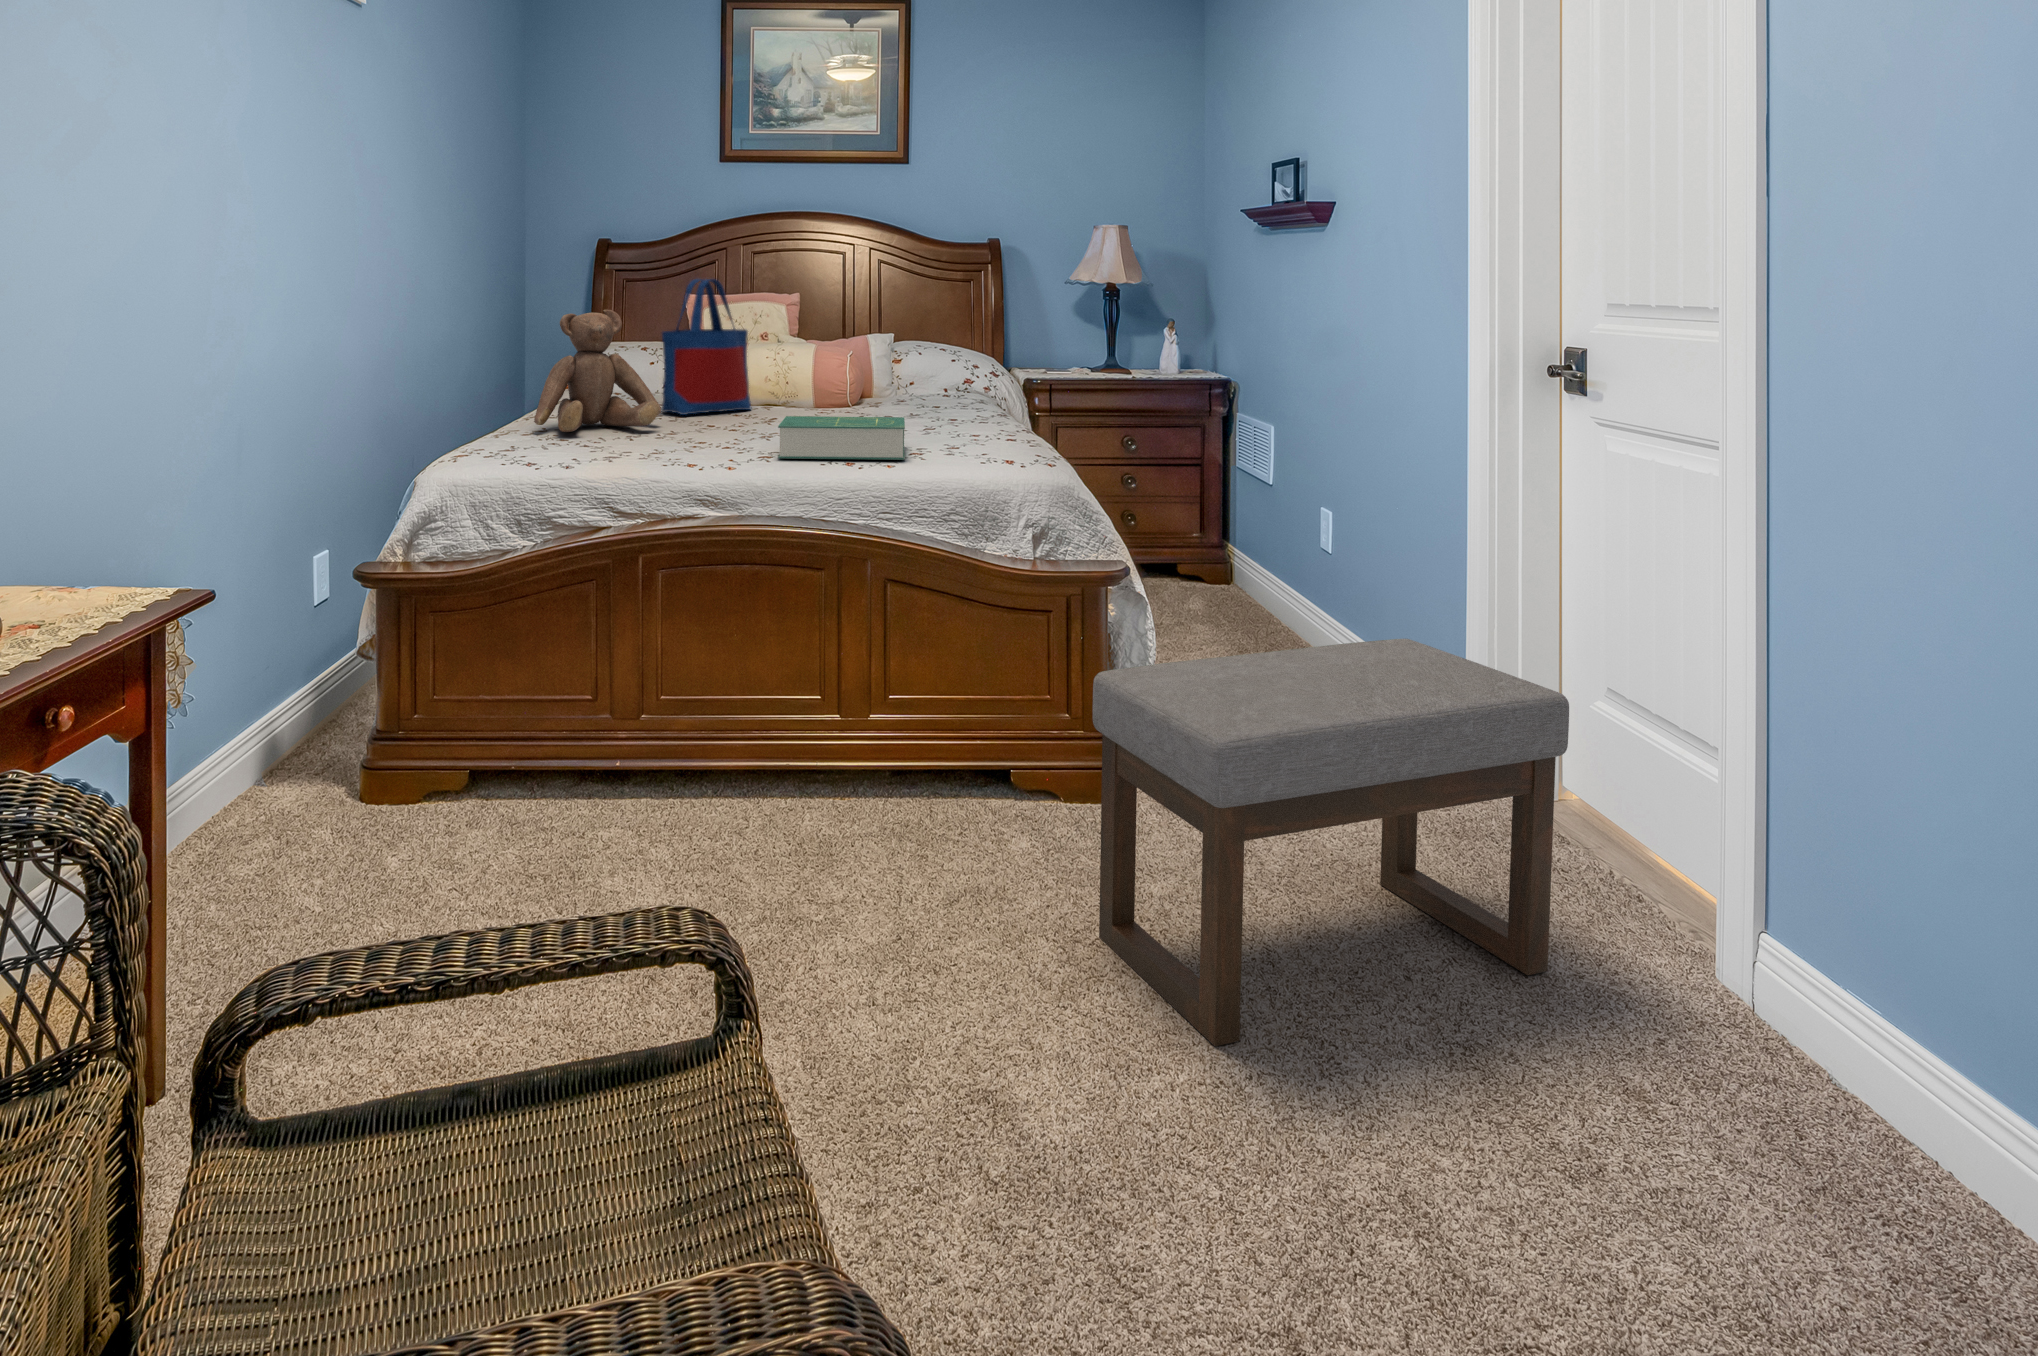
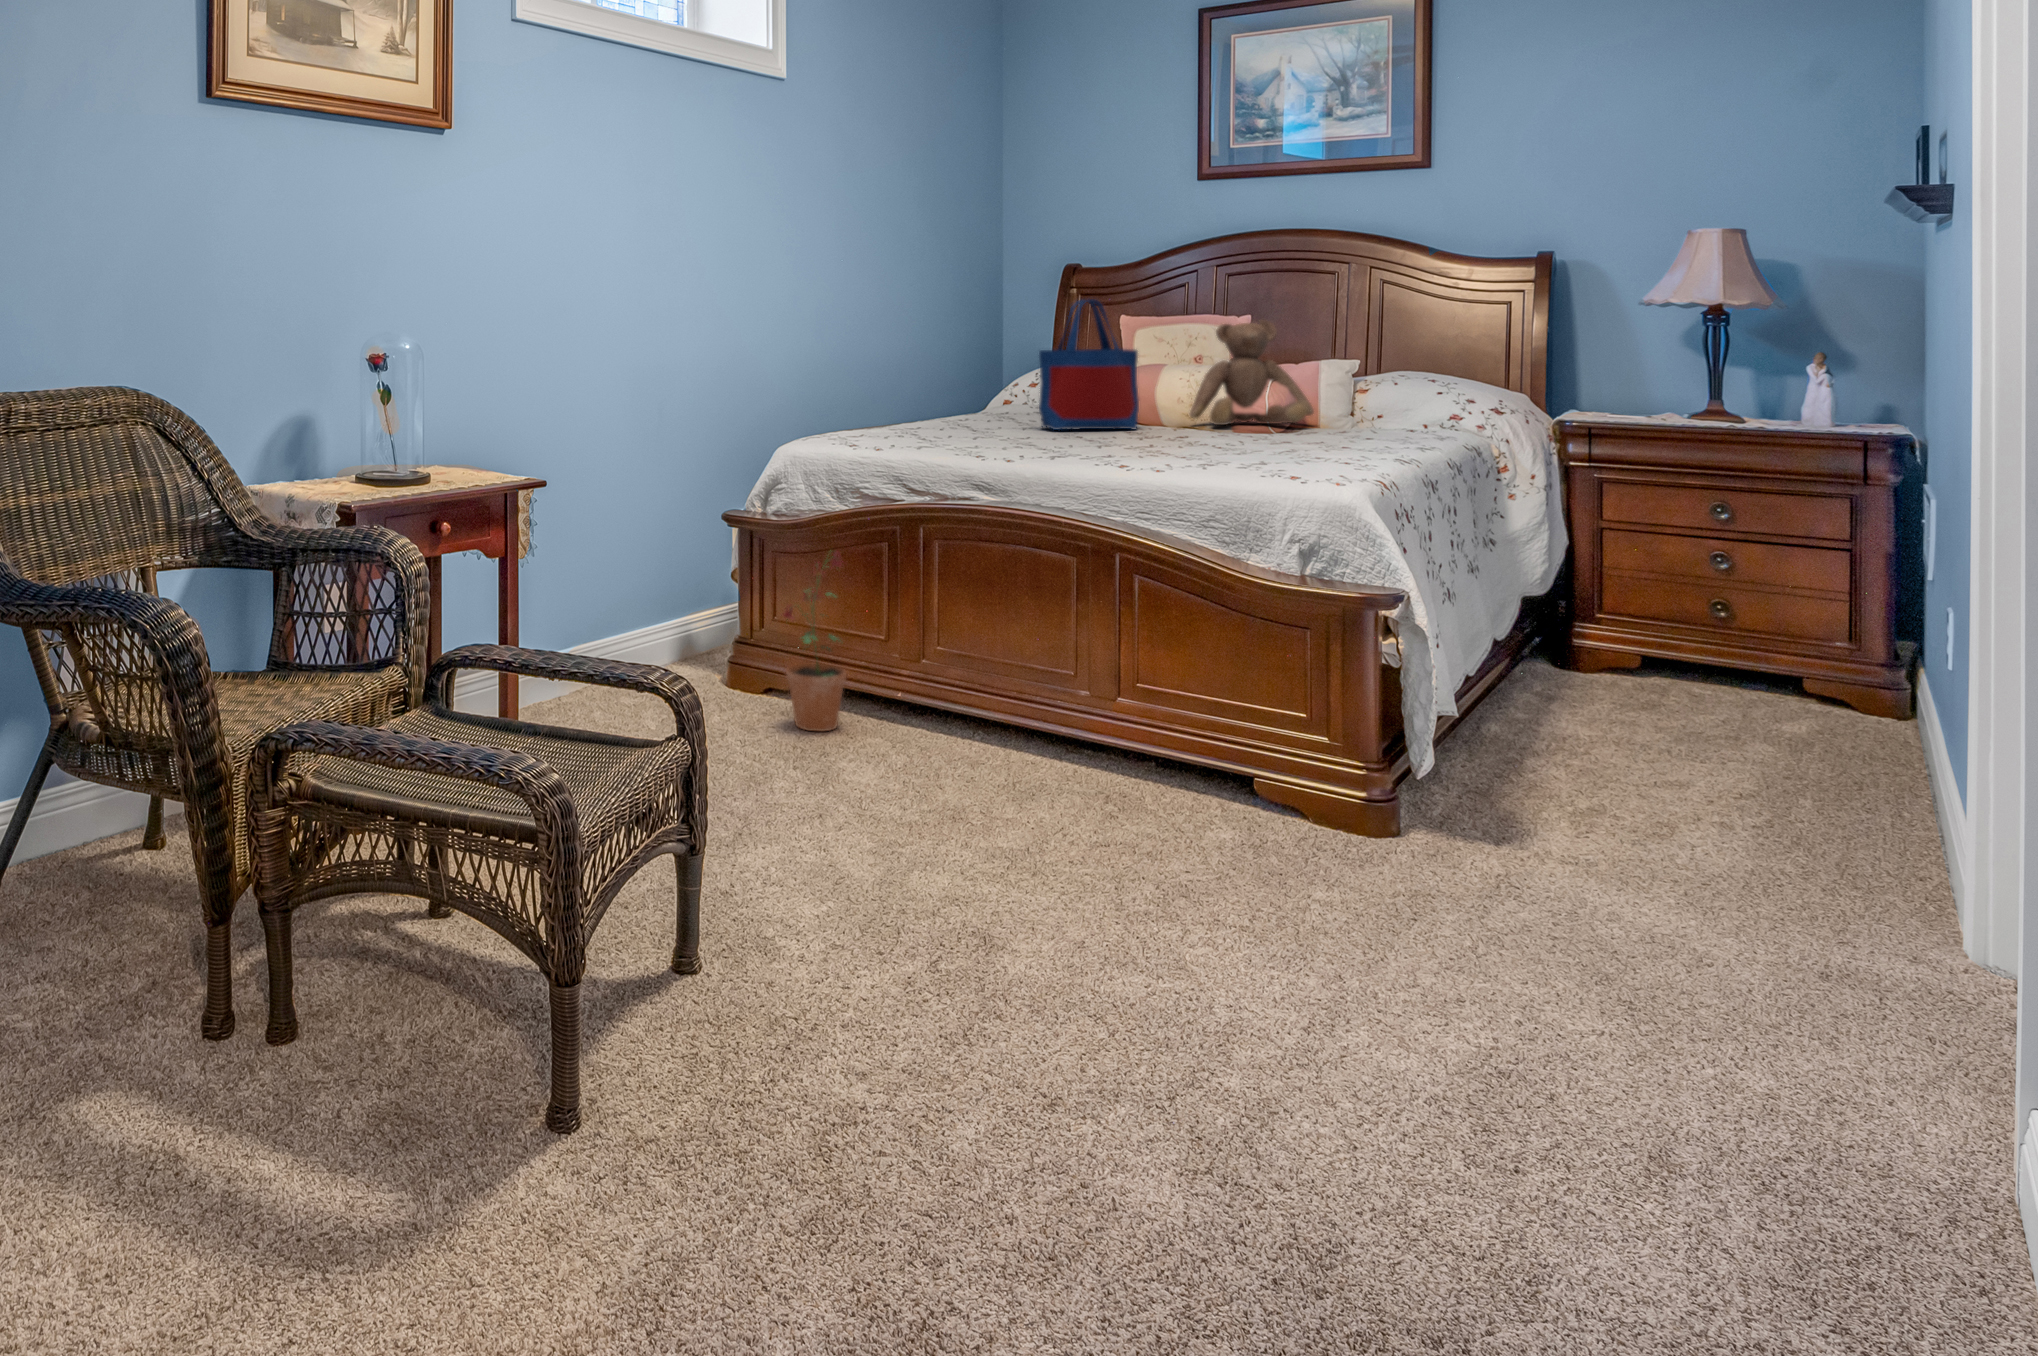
teddy bear: present [534,310,661,432] -> present [1190,320,1314,425]
book: present [778,416,905,460] -> none [1068,426,1223,468]
potted plant: none [479,585,560,814] -> present [784,551,846,731]
ottoman: present [1093,639,1569,1046] -> none [1201,647,1740,1056]

